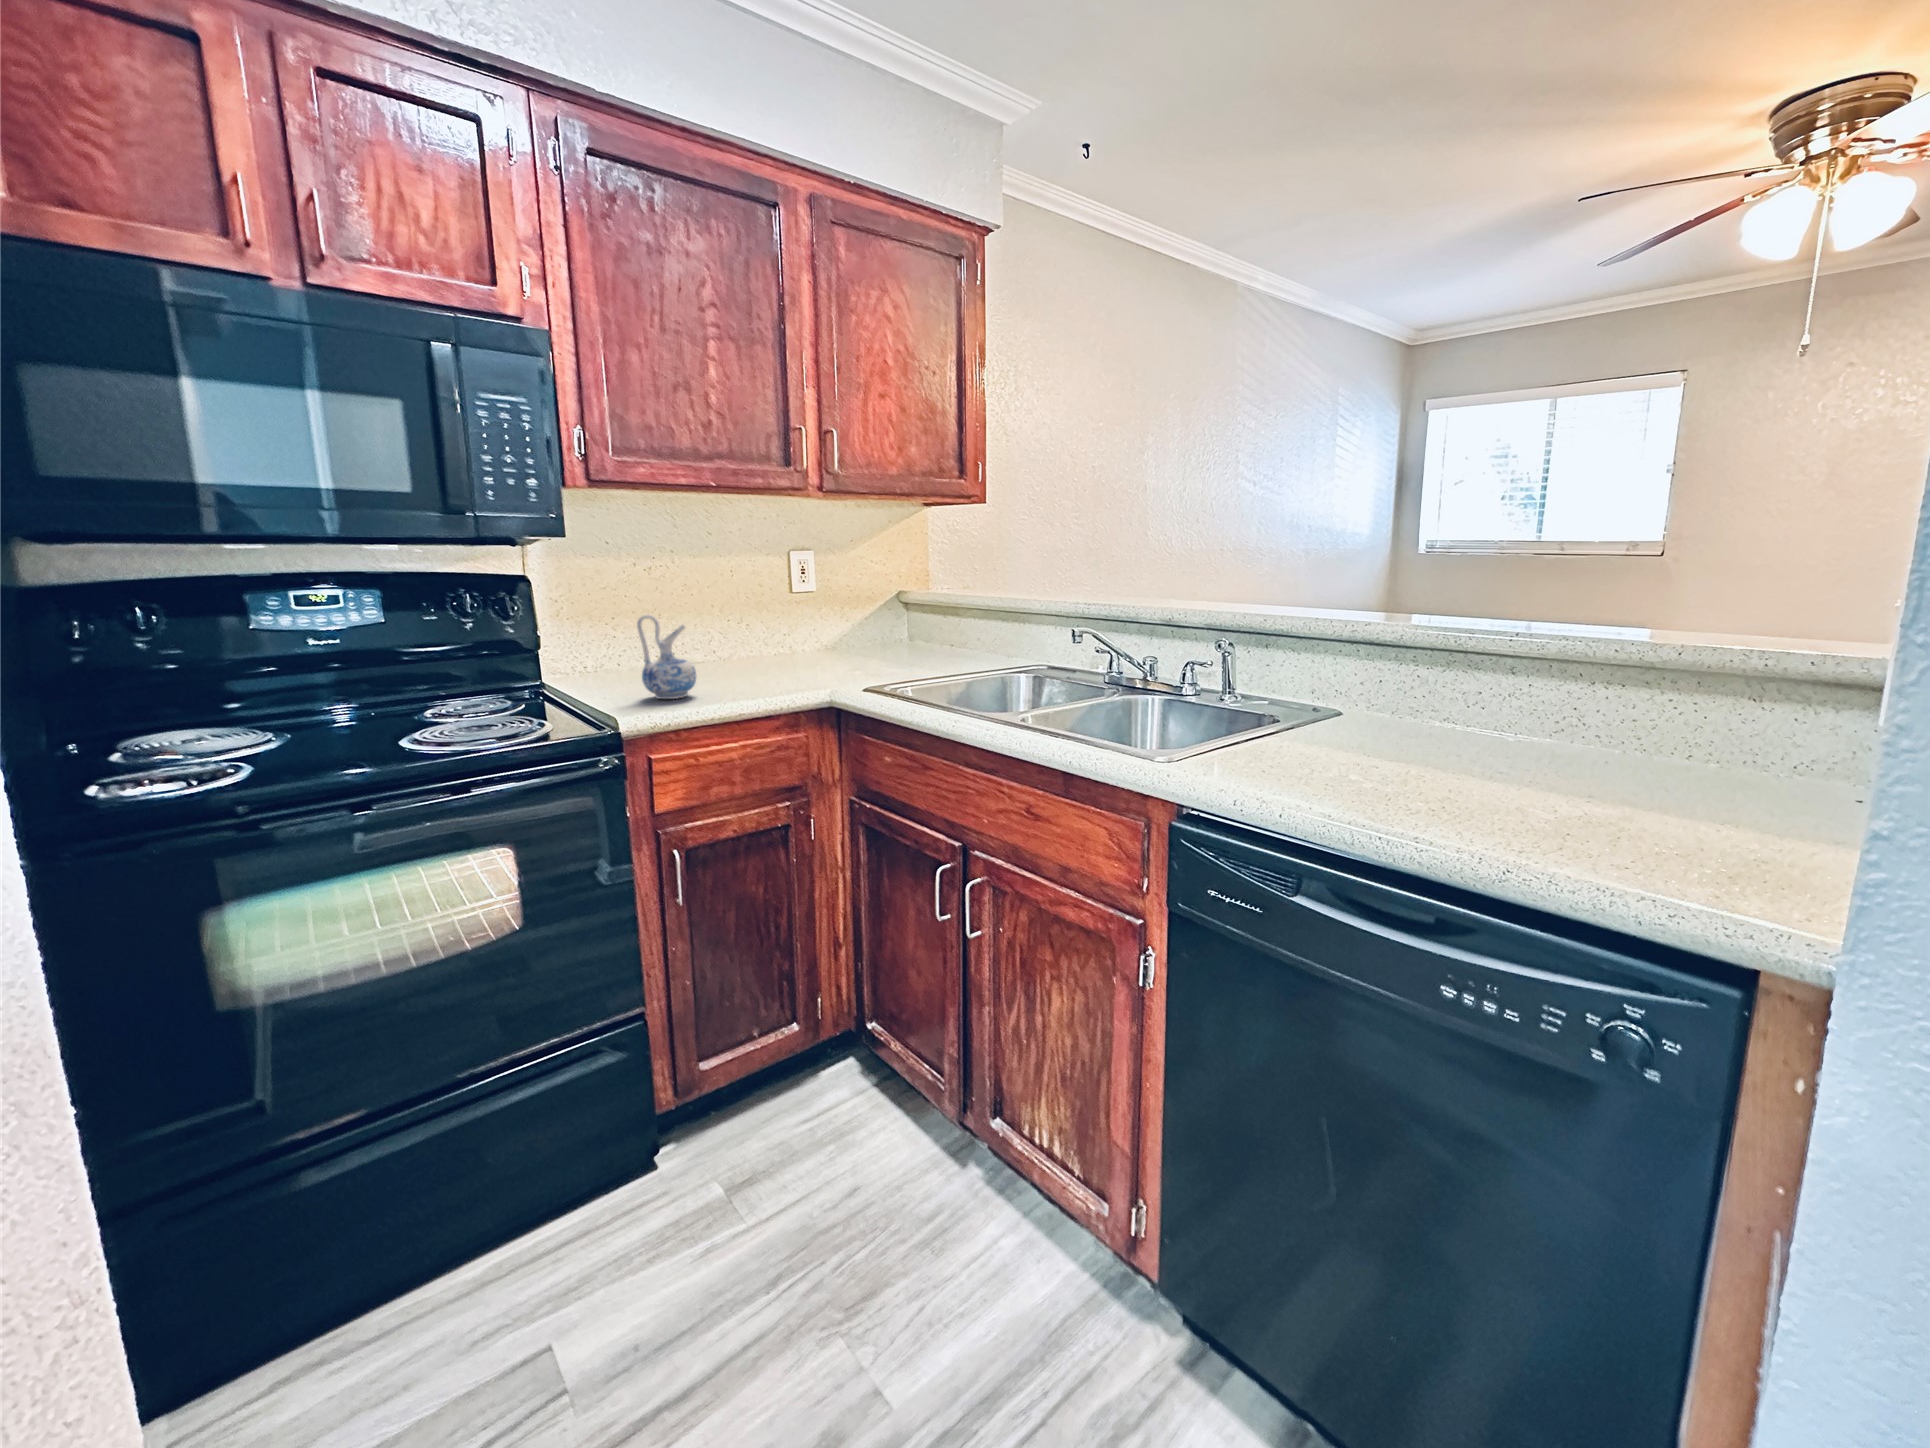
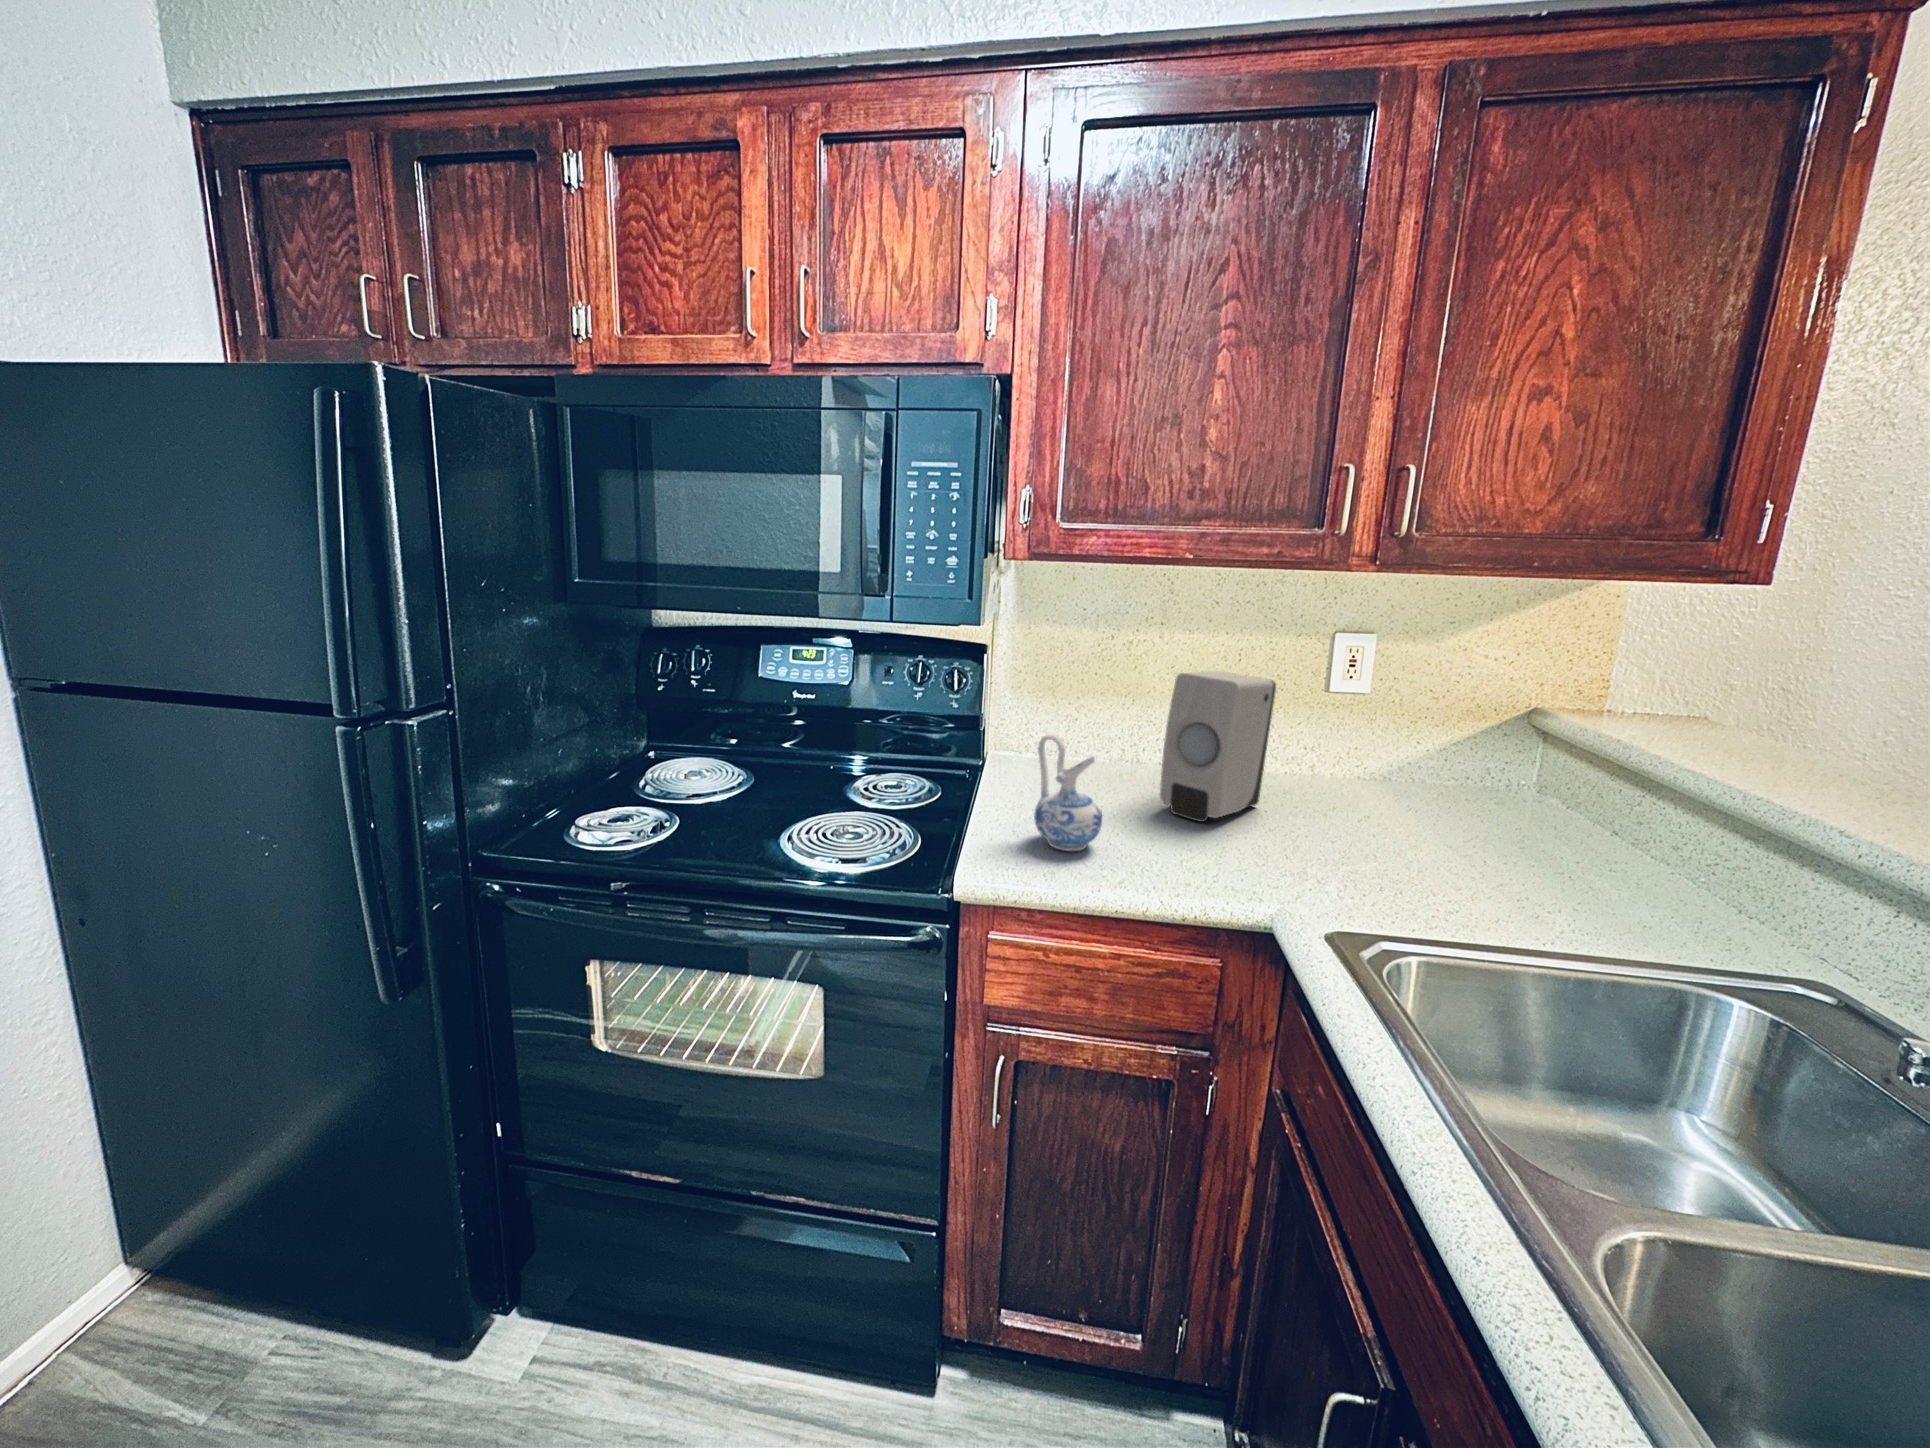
soap dispenser: none [702,572,766,675] -> present [1160,671,1276,822]

